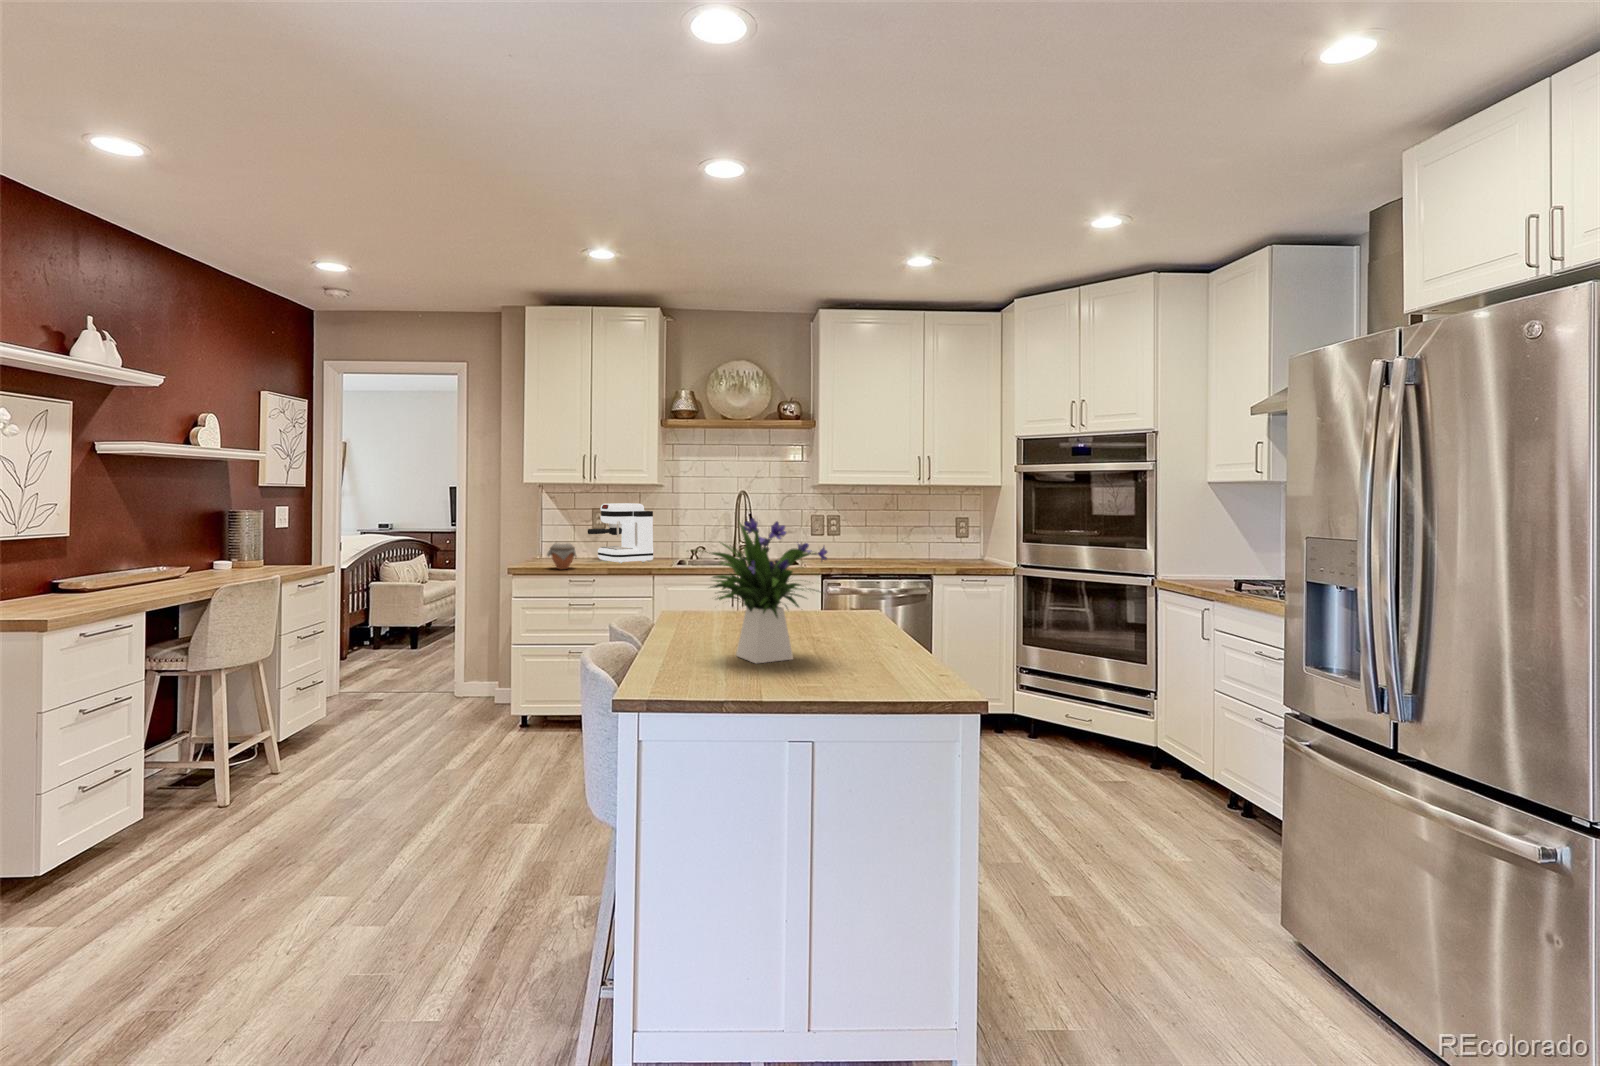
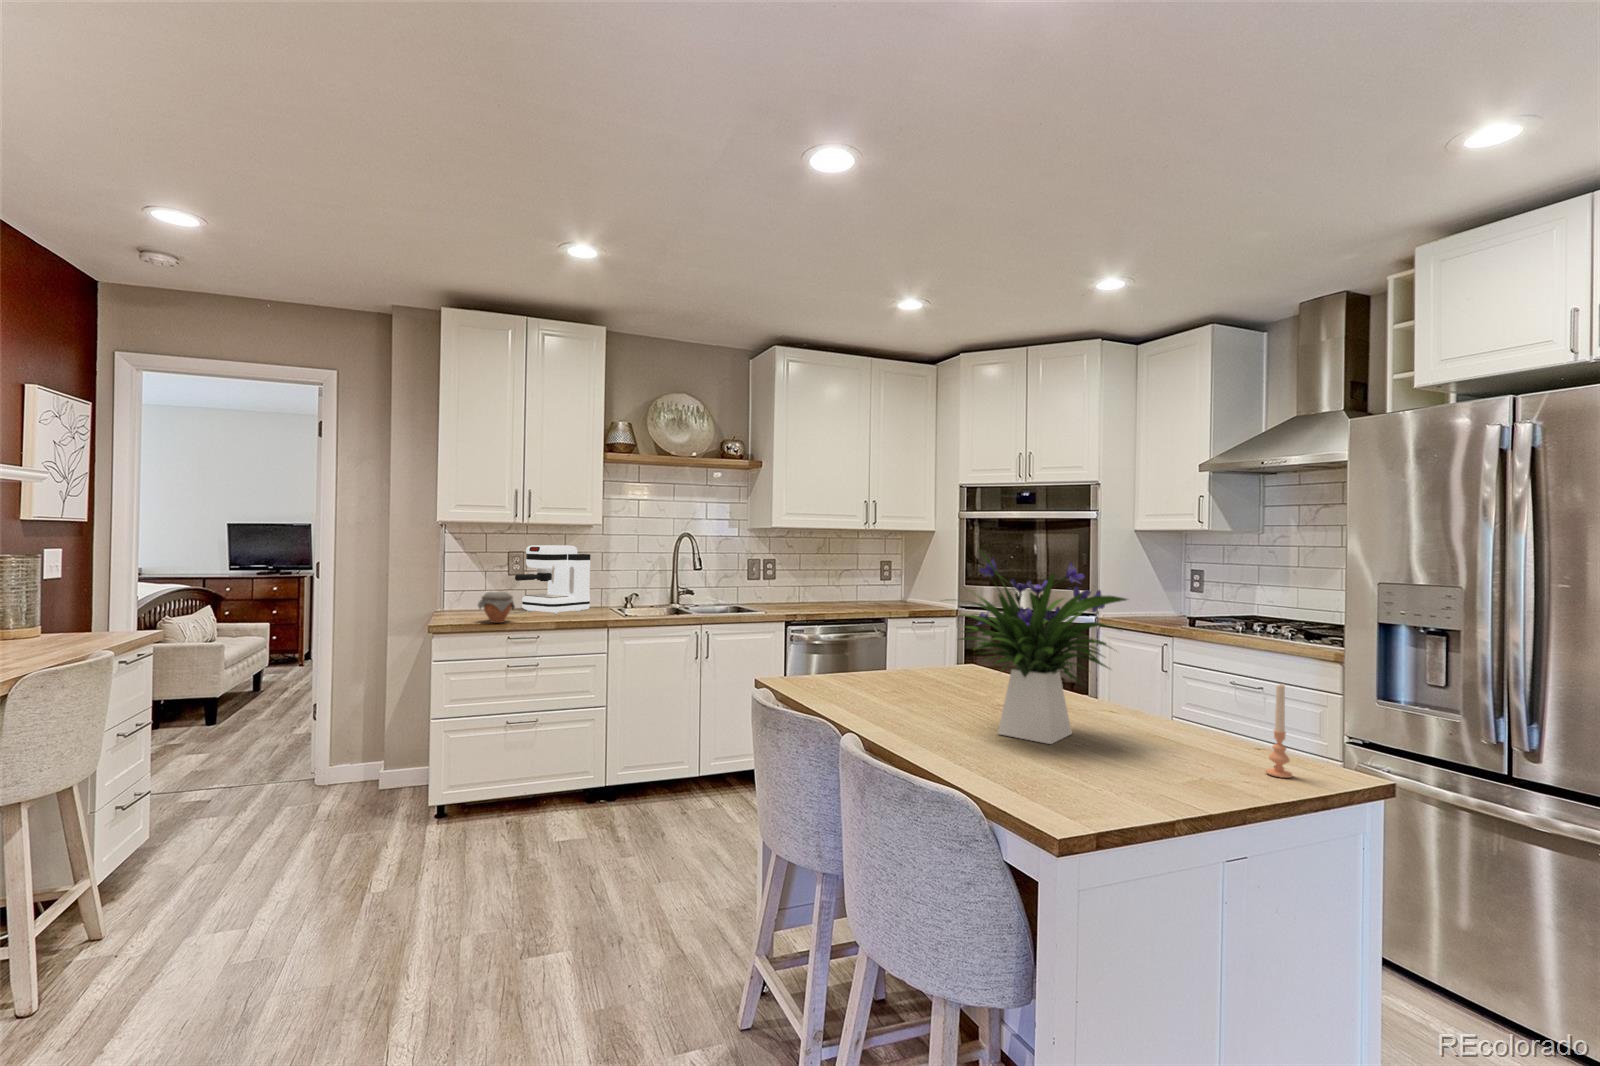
candle: none [856,618,873,691] -> present [1266,684,1292,778]

